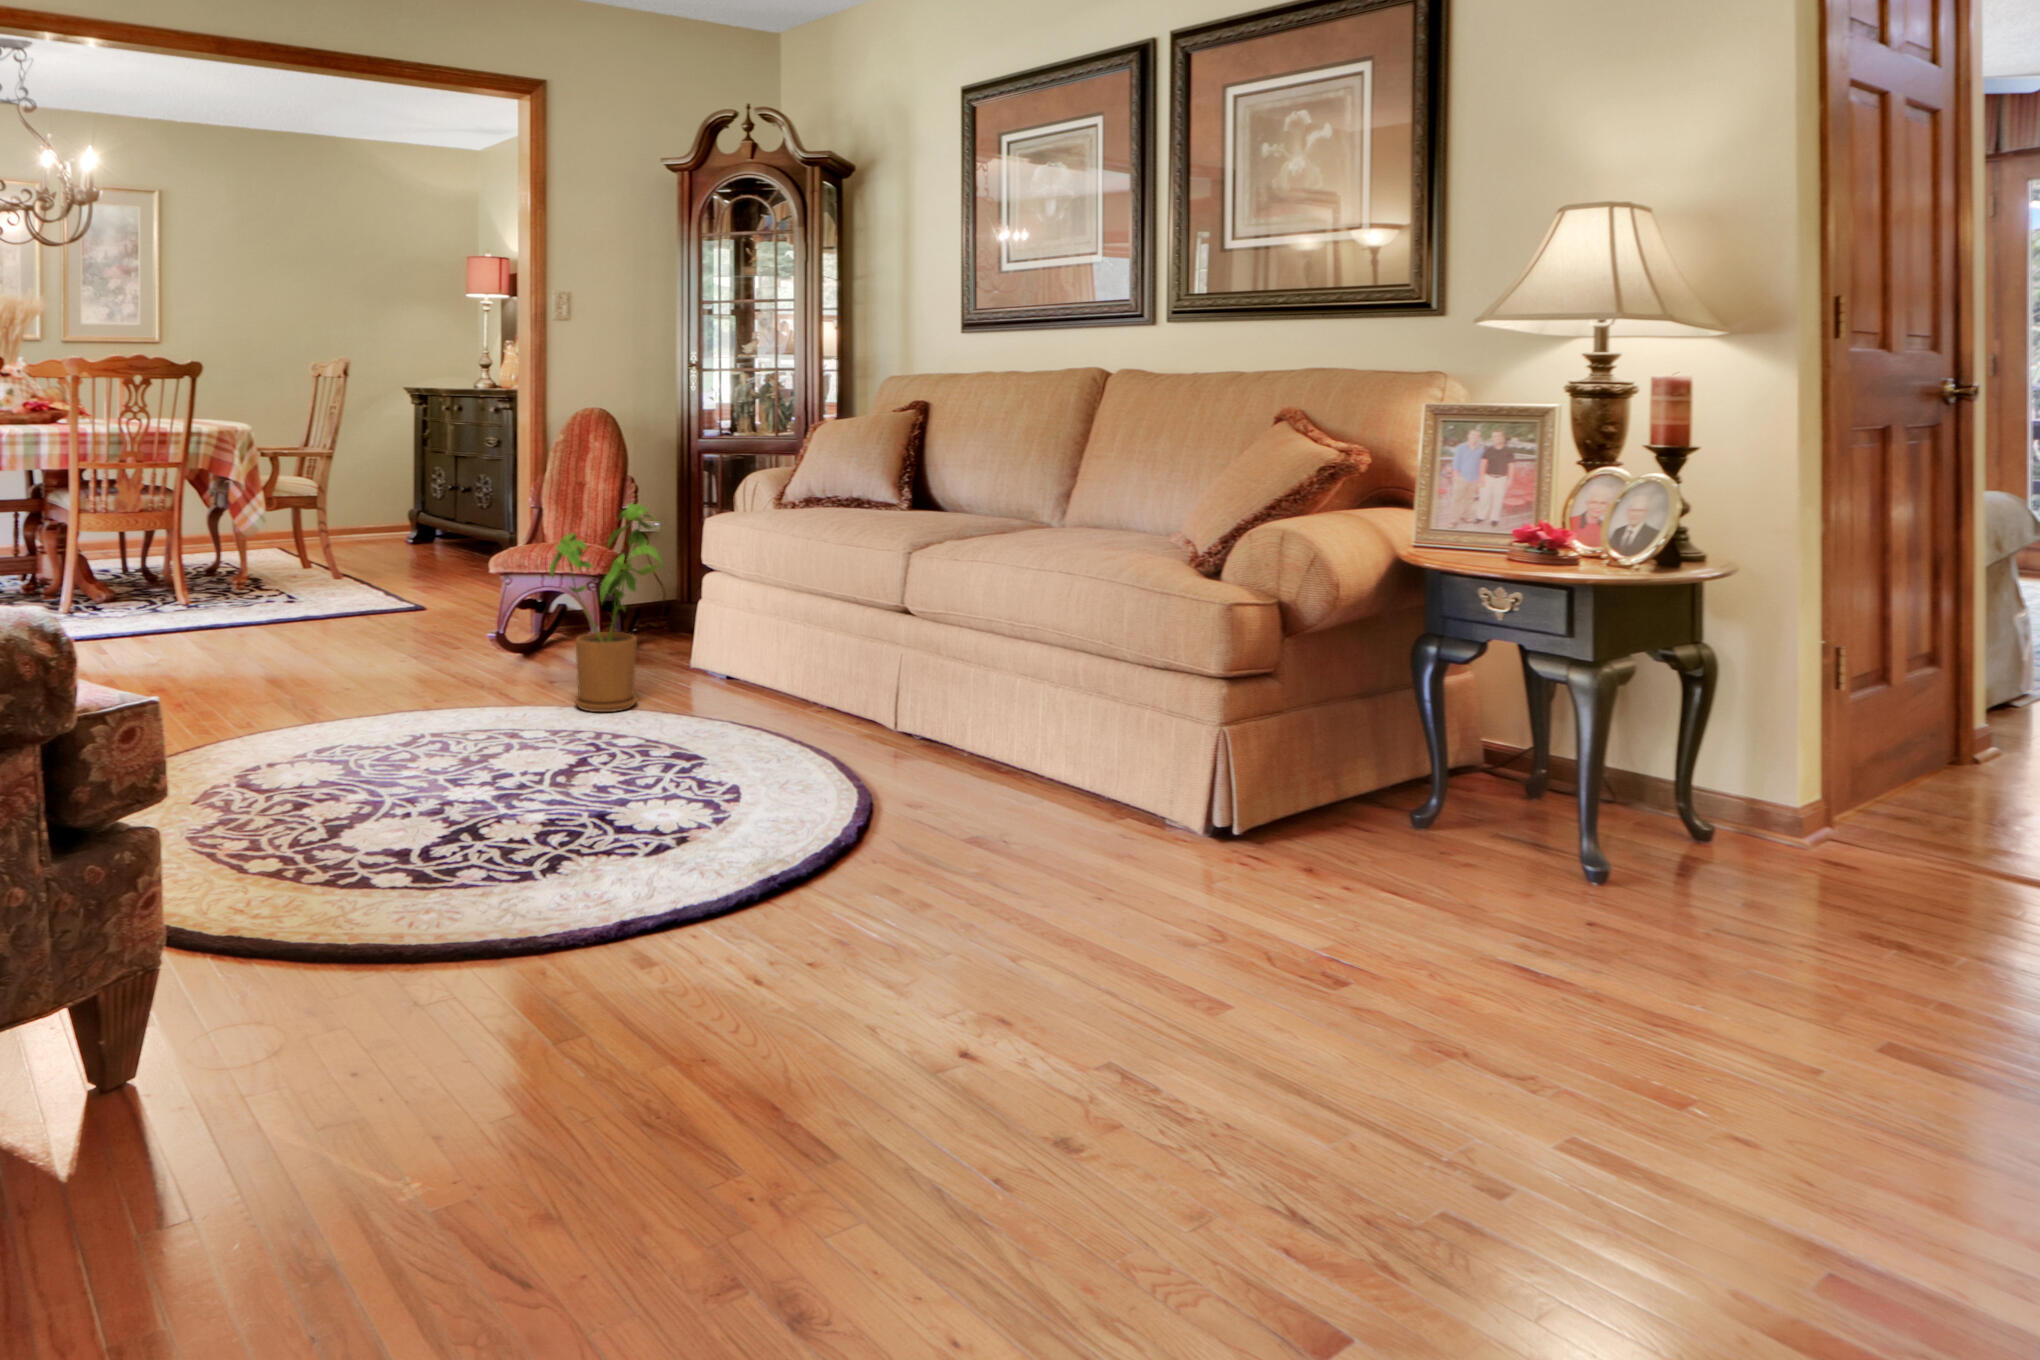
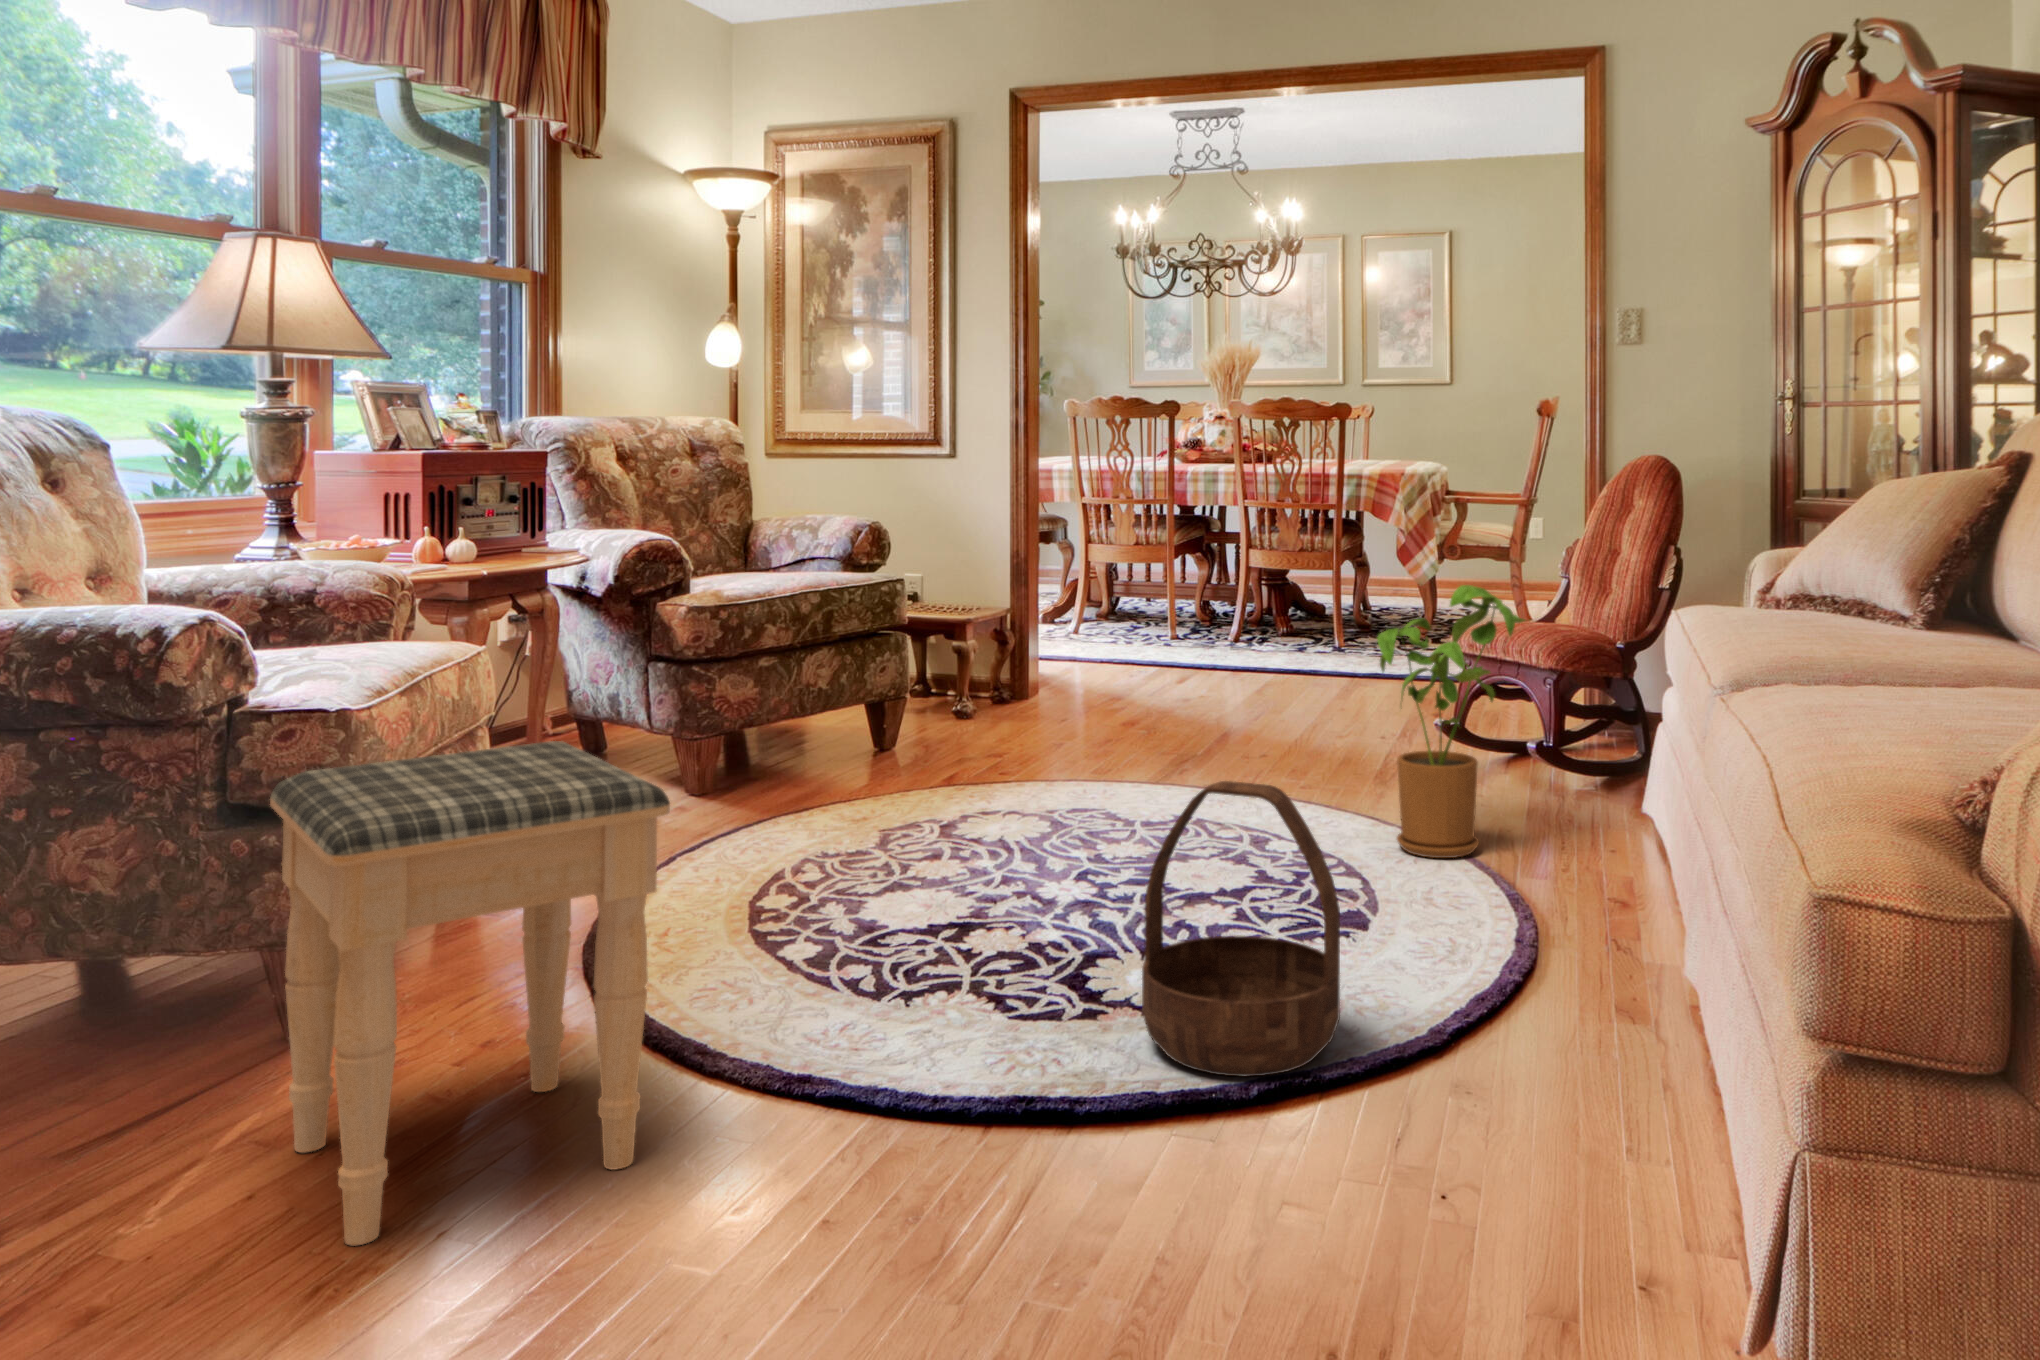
basket: none [713,642,855,847] -> present [1142,781,1340,1077]
footstool: none [304,687,657,1131] -> present [270,741,670,1246]

